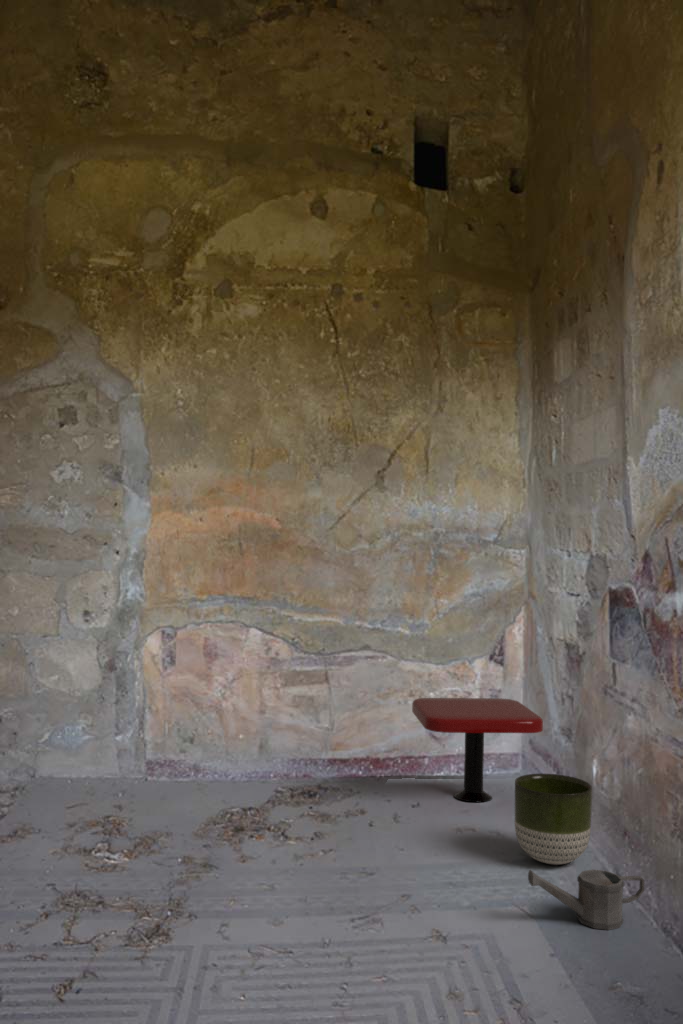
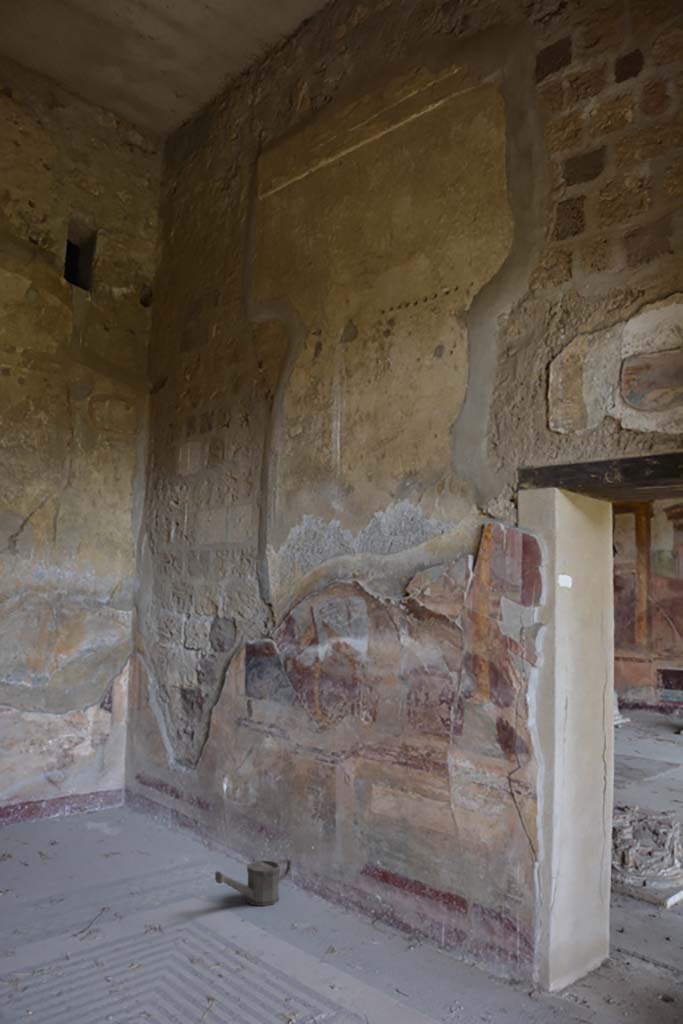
pedestal table: present [412,698,543,802] -> none [38,739,163,833]
planter: present [515,774,592,865] -> none [168,794,230,868]

